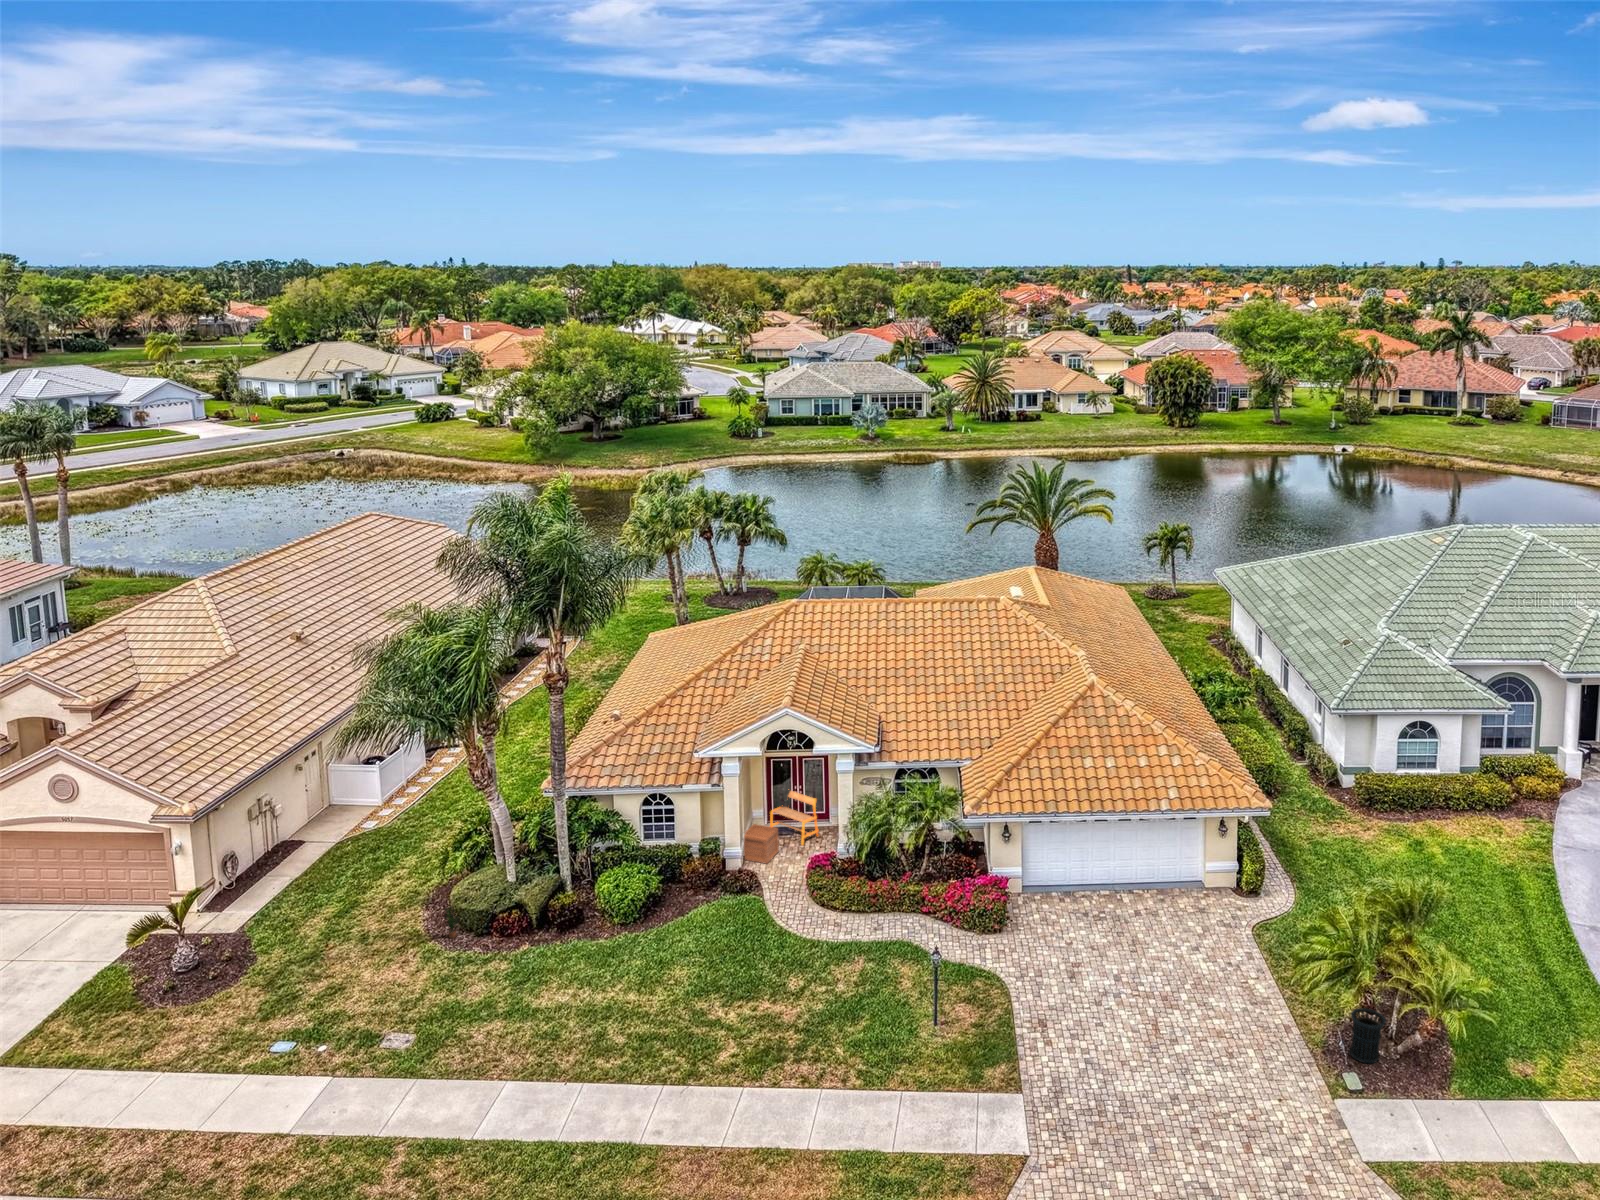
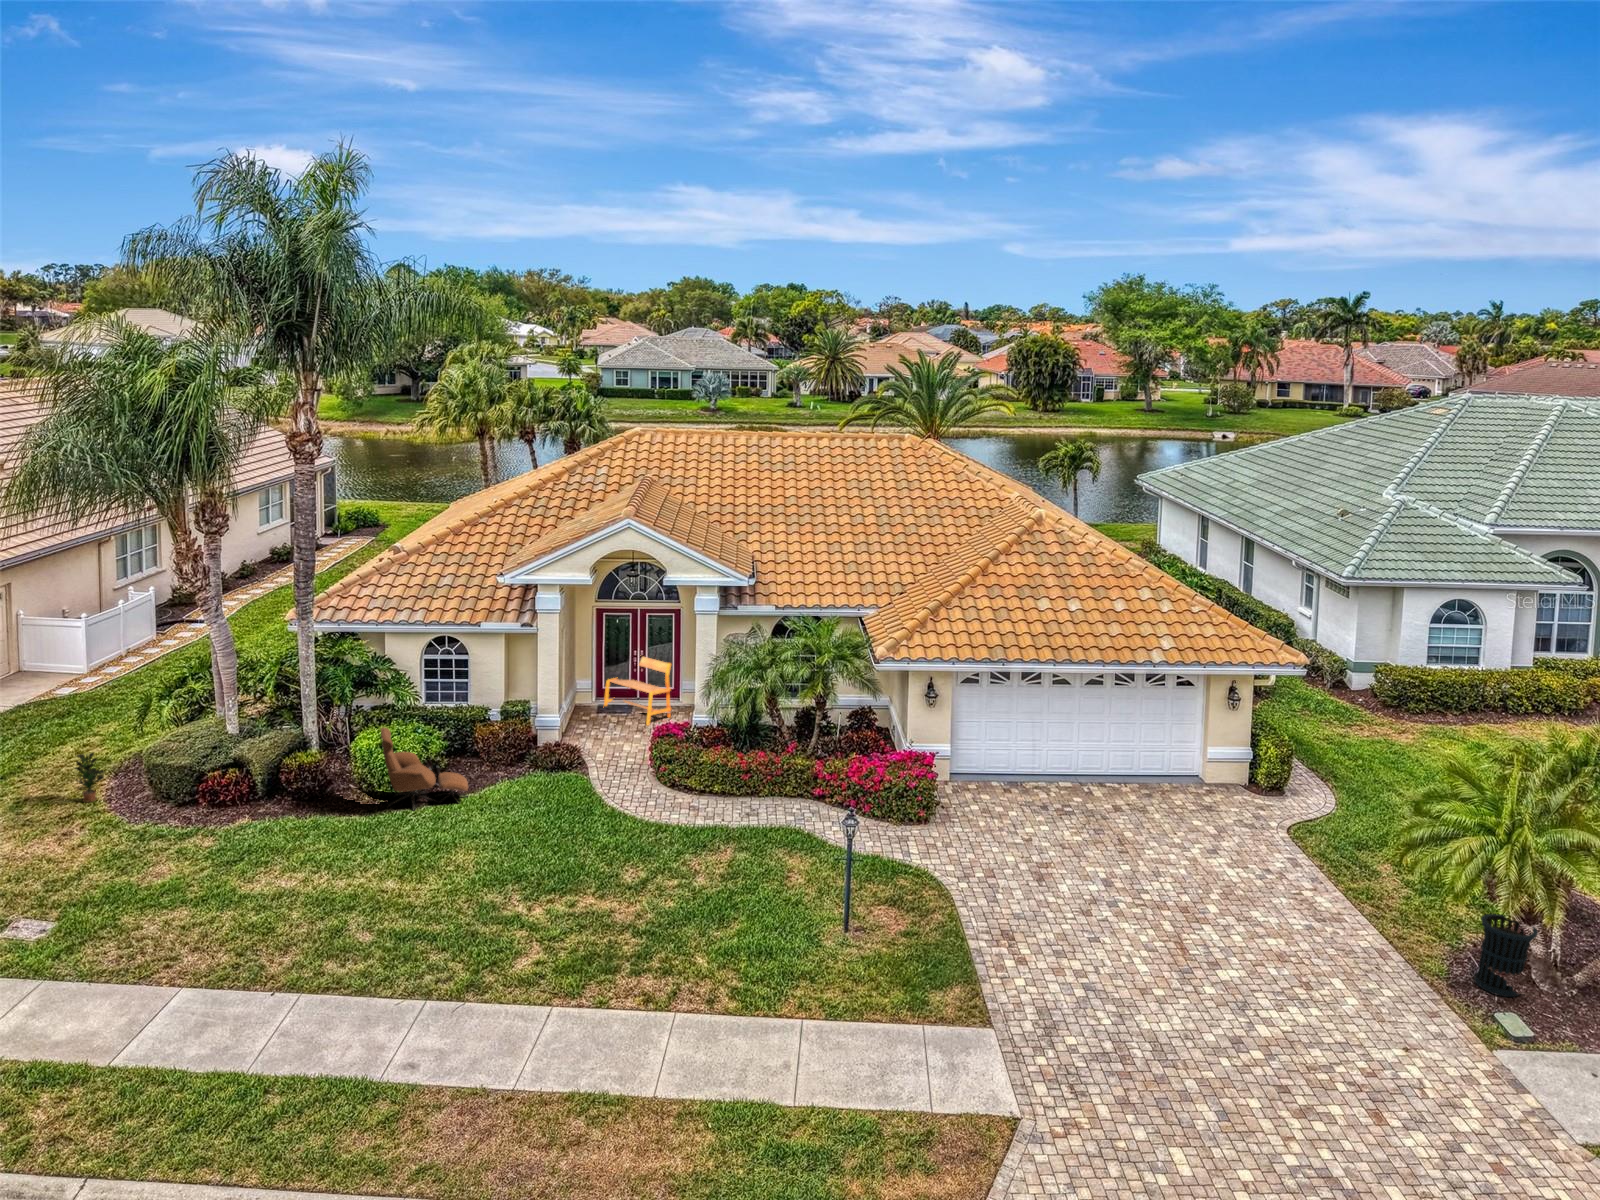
wooden crate: present [744,824,779,864] -> none [561,689,615,742]
lounge chair: none [629,880,688,935] -> present [381,727,468,810]

